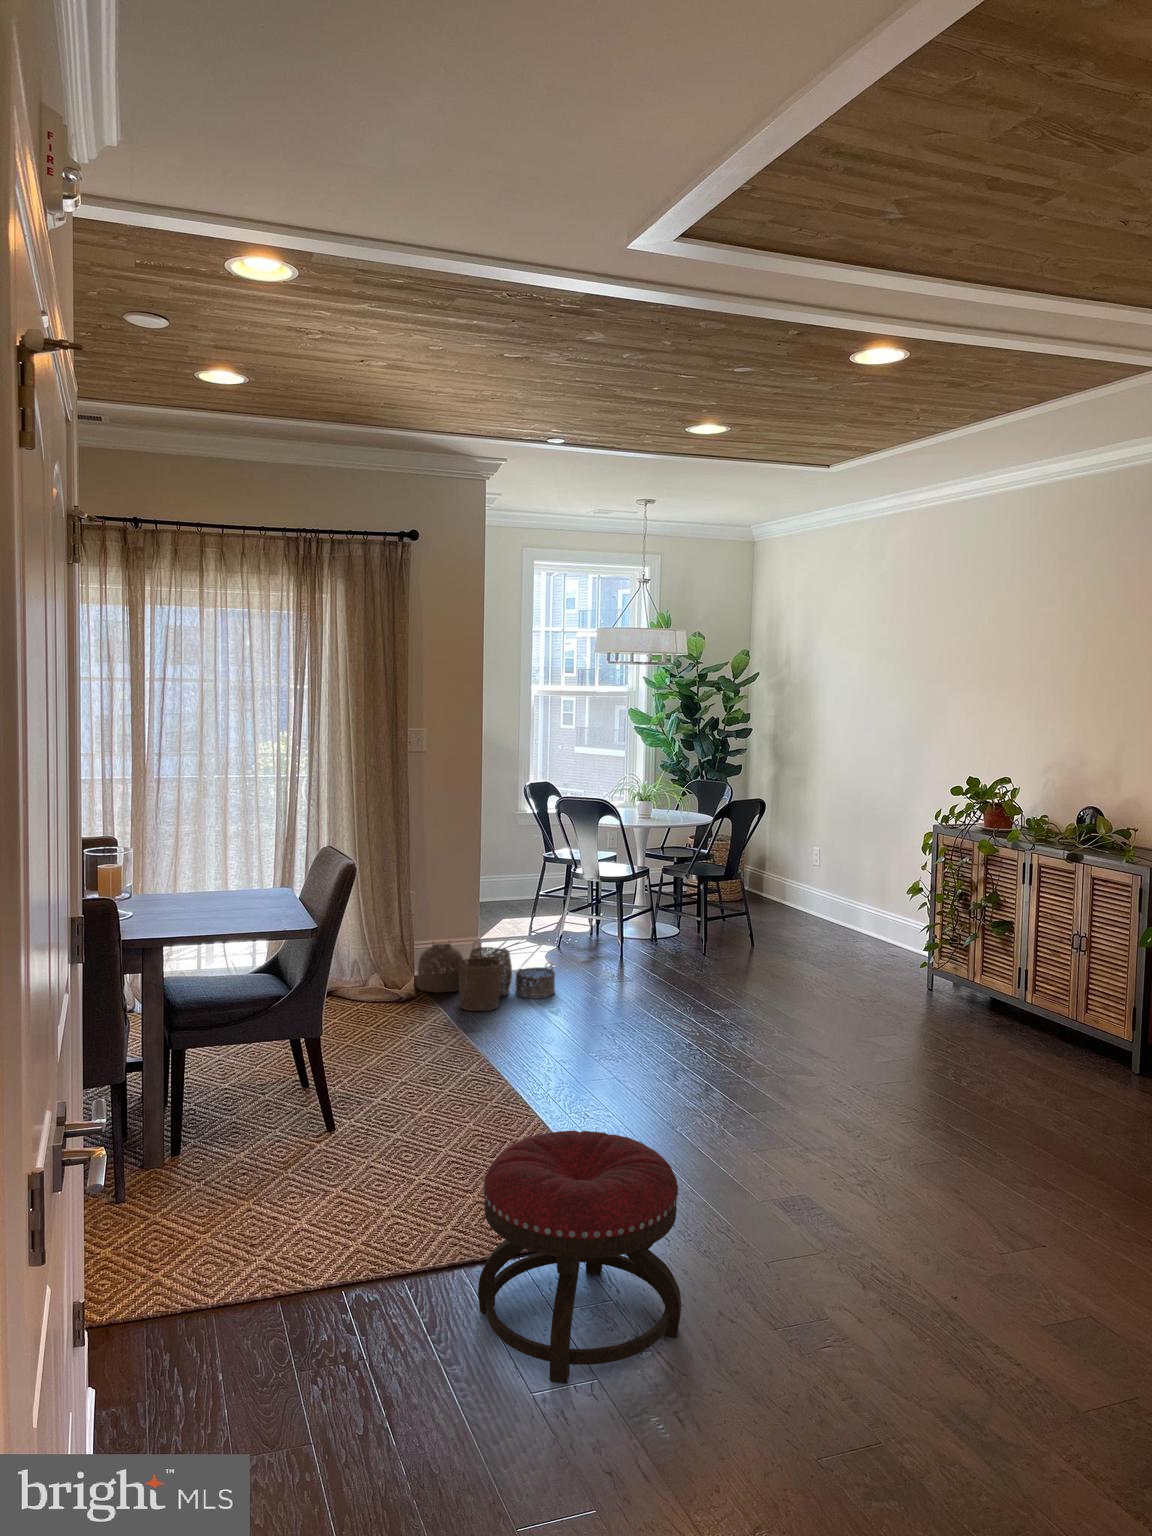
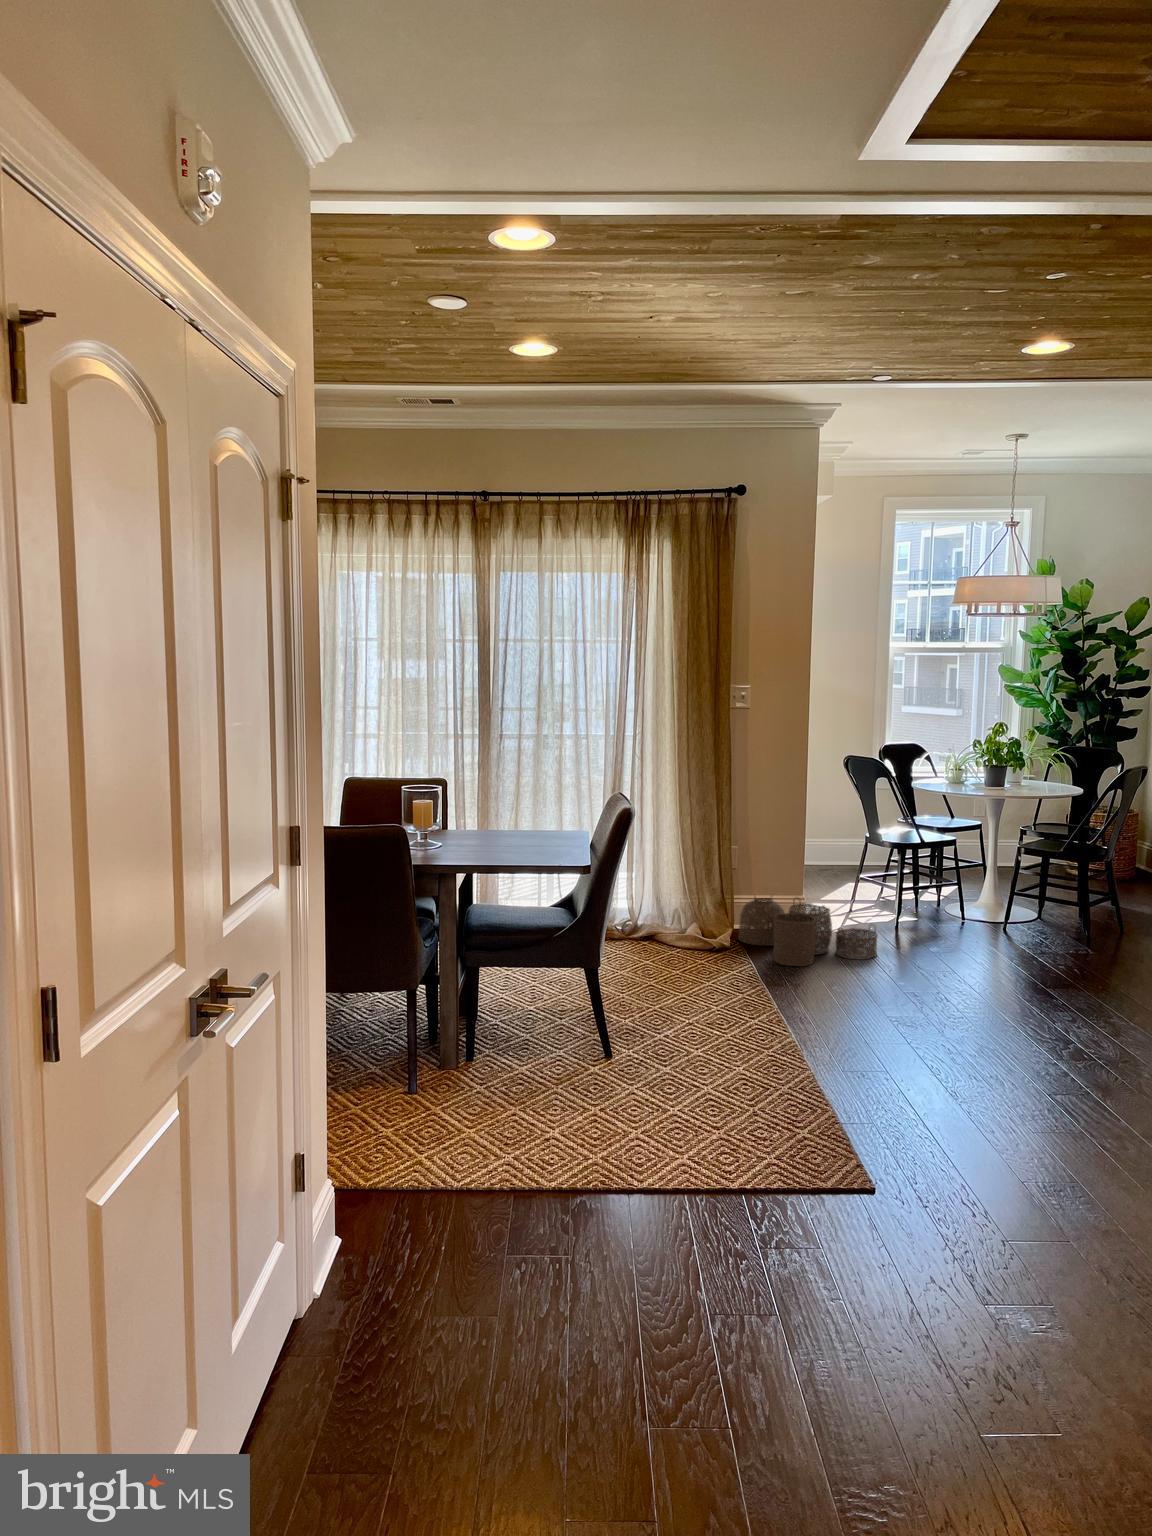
ottoman: present [478,1131,681,1383] -> none [682,1074,882,1317]

